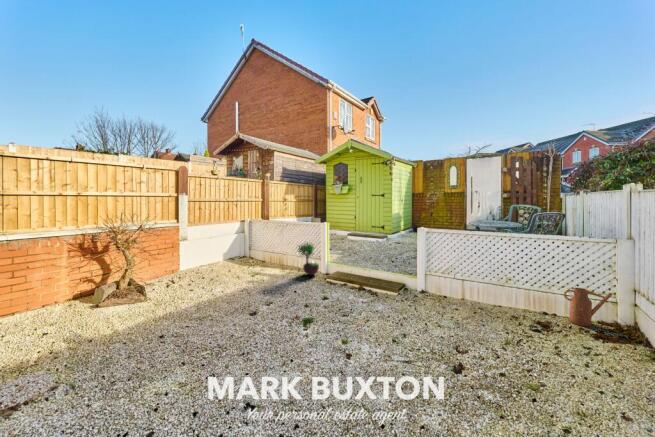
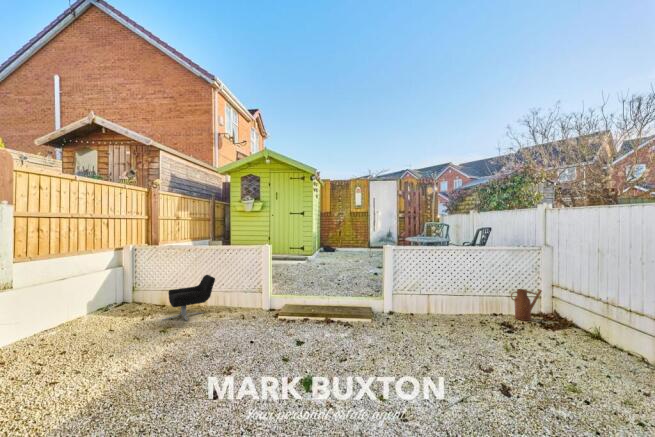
lounge chair: none [256,243,289,273] -> present [162,275,215,320]
potted tree: present [298,243,319,275] -> none [231,267,261,315]

